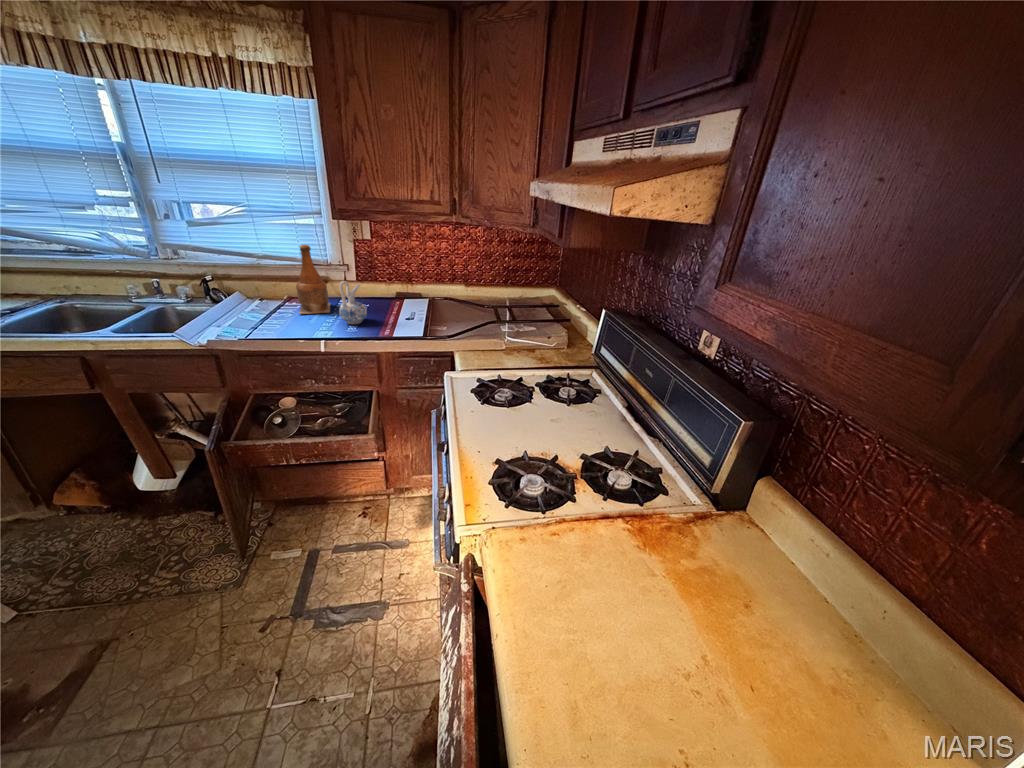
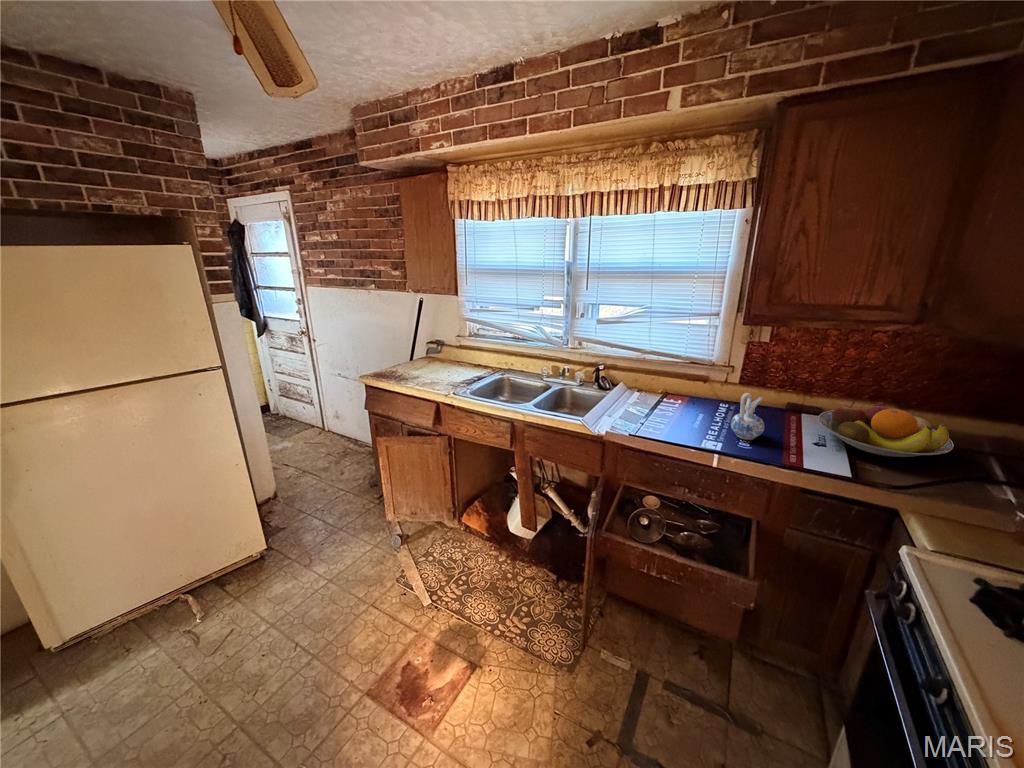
bottle: present [296,245,330,314] -> none [680,348,714,418]
fruit bowl: none [408,281,486,319] -> present [818,401,954,457]

